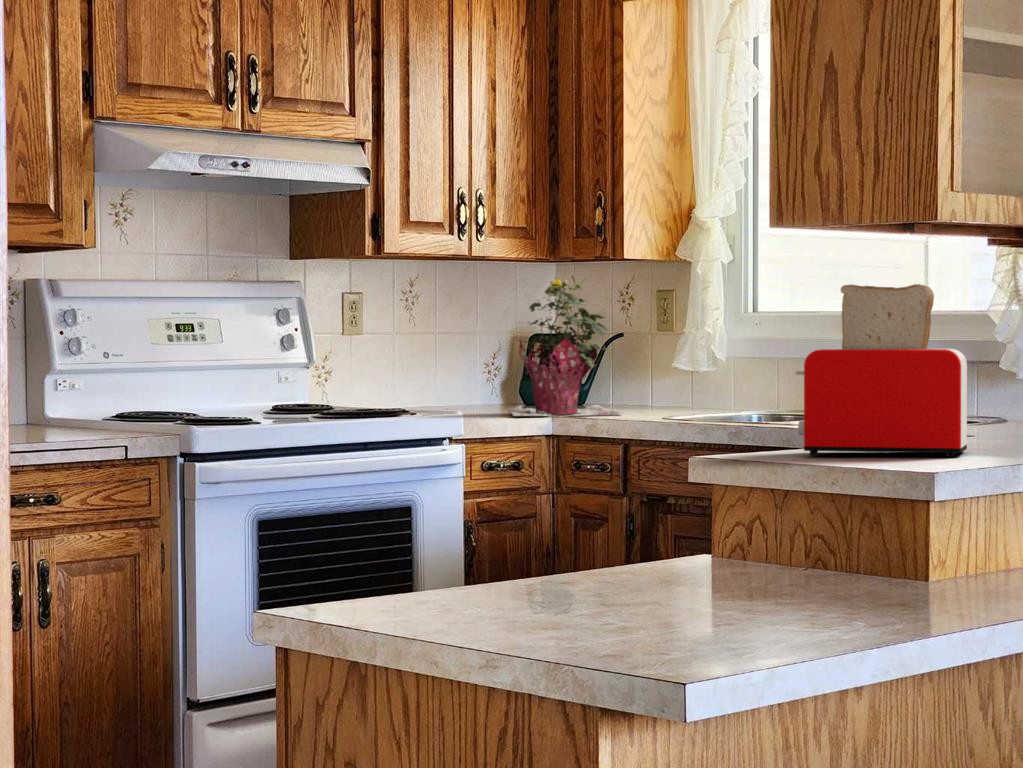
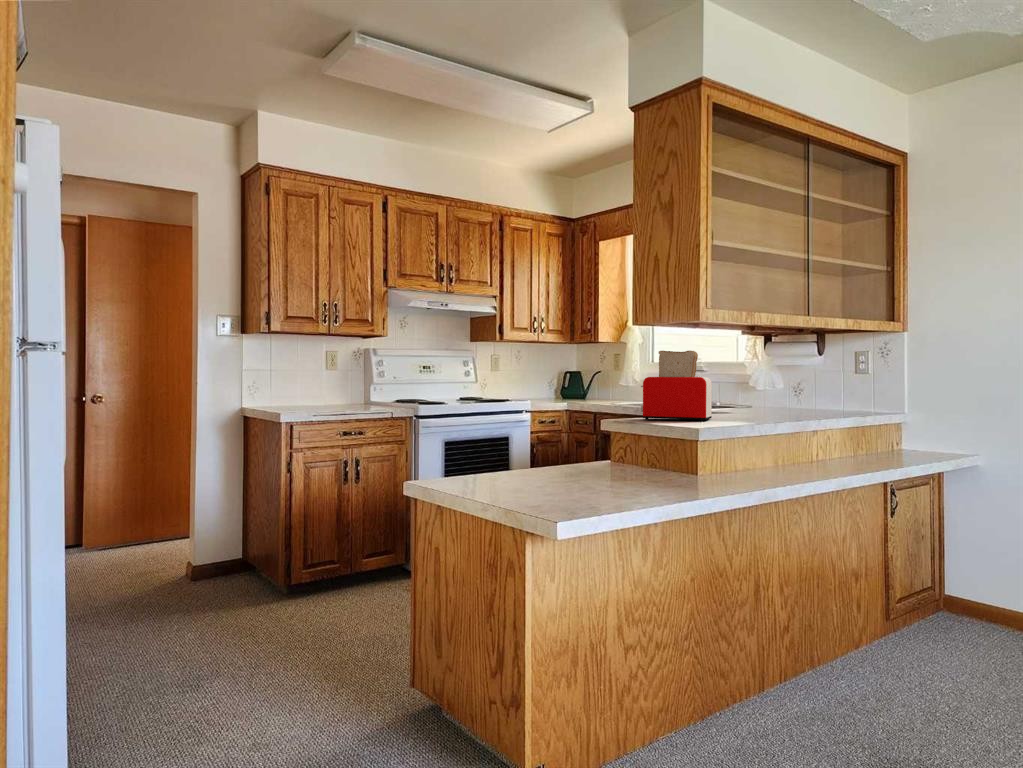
potted plant: present [508,276,620,416] -> none [552,348,595,403]

